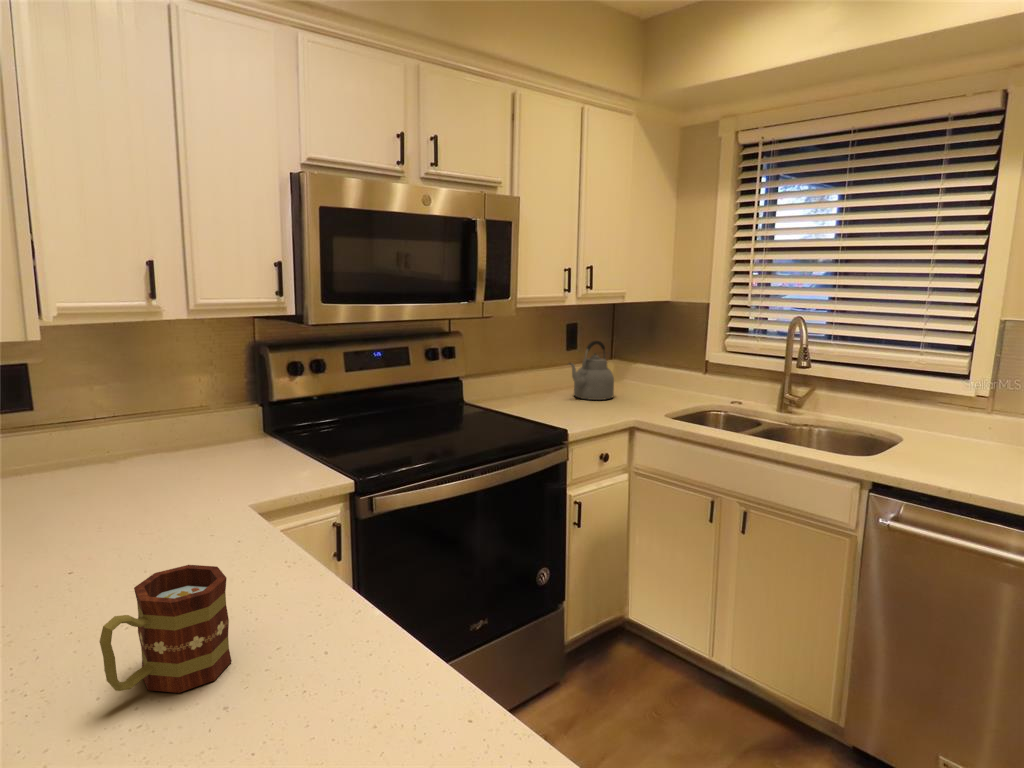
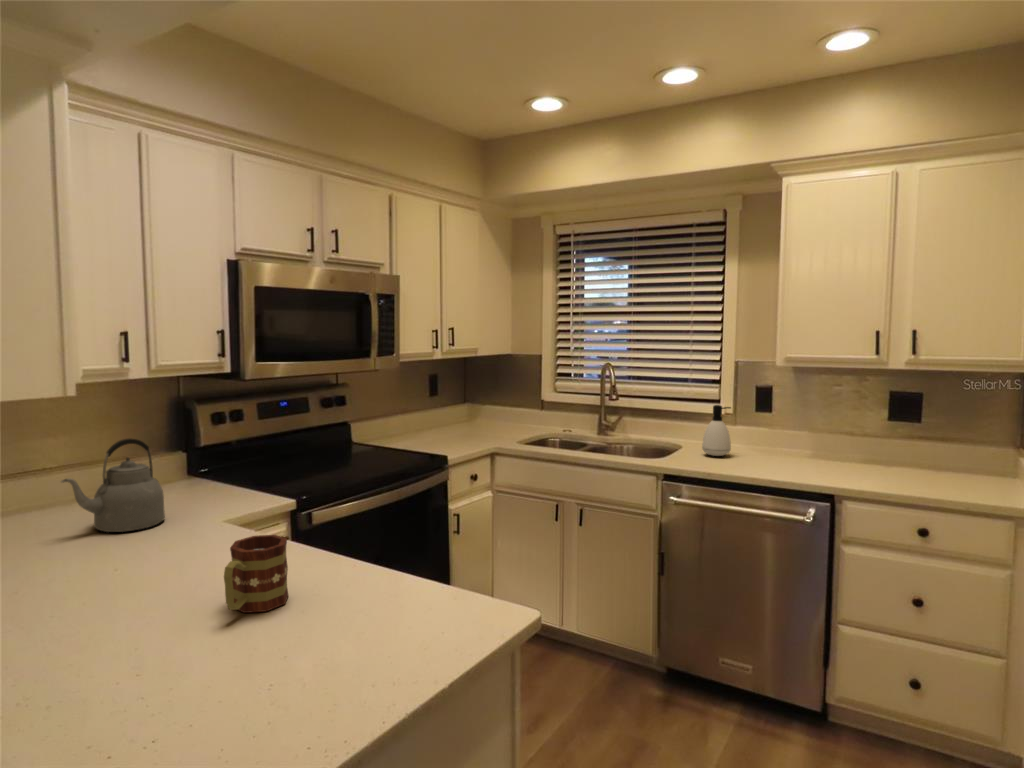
kettle: present [569,341,614,400] -> present [61,438,165,532]
soap dispenser: none [937,385,992,460] -> present [702,405,731,456]

